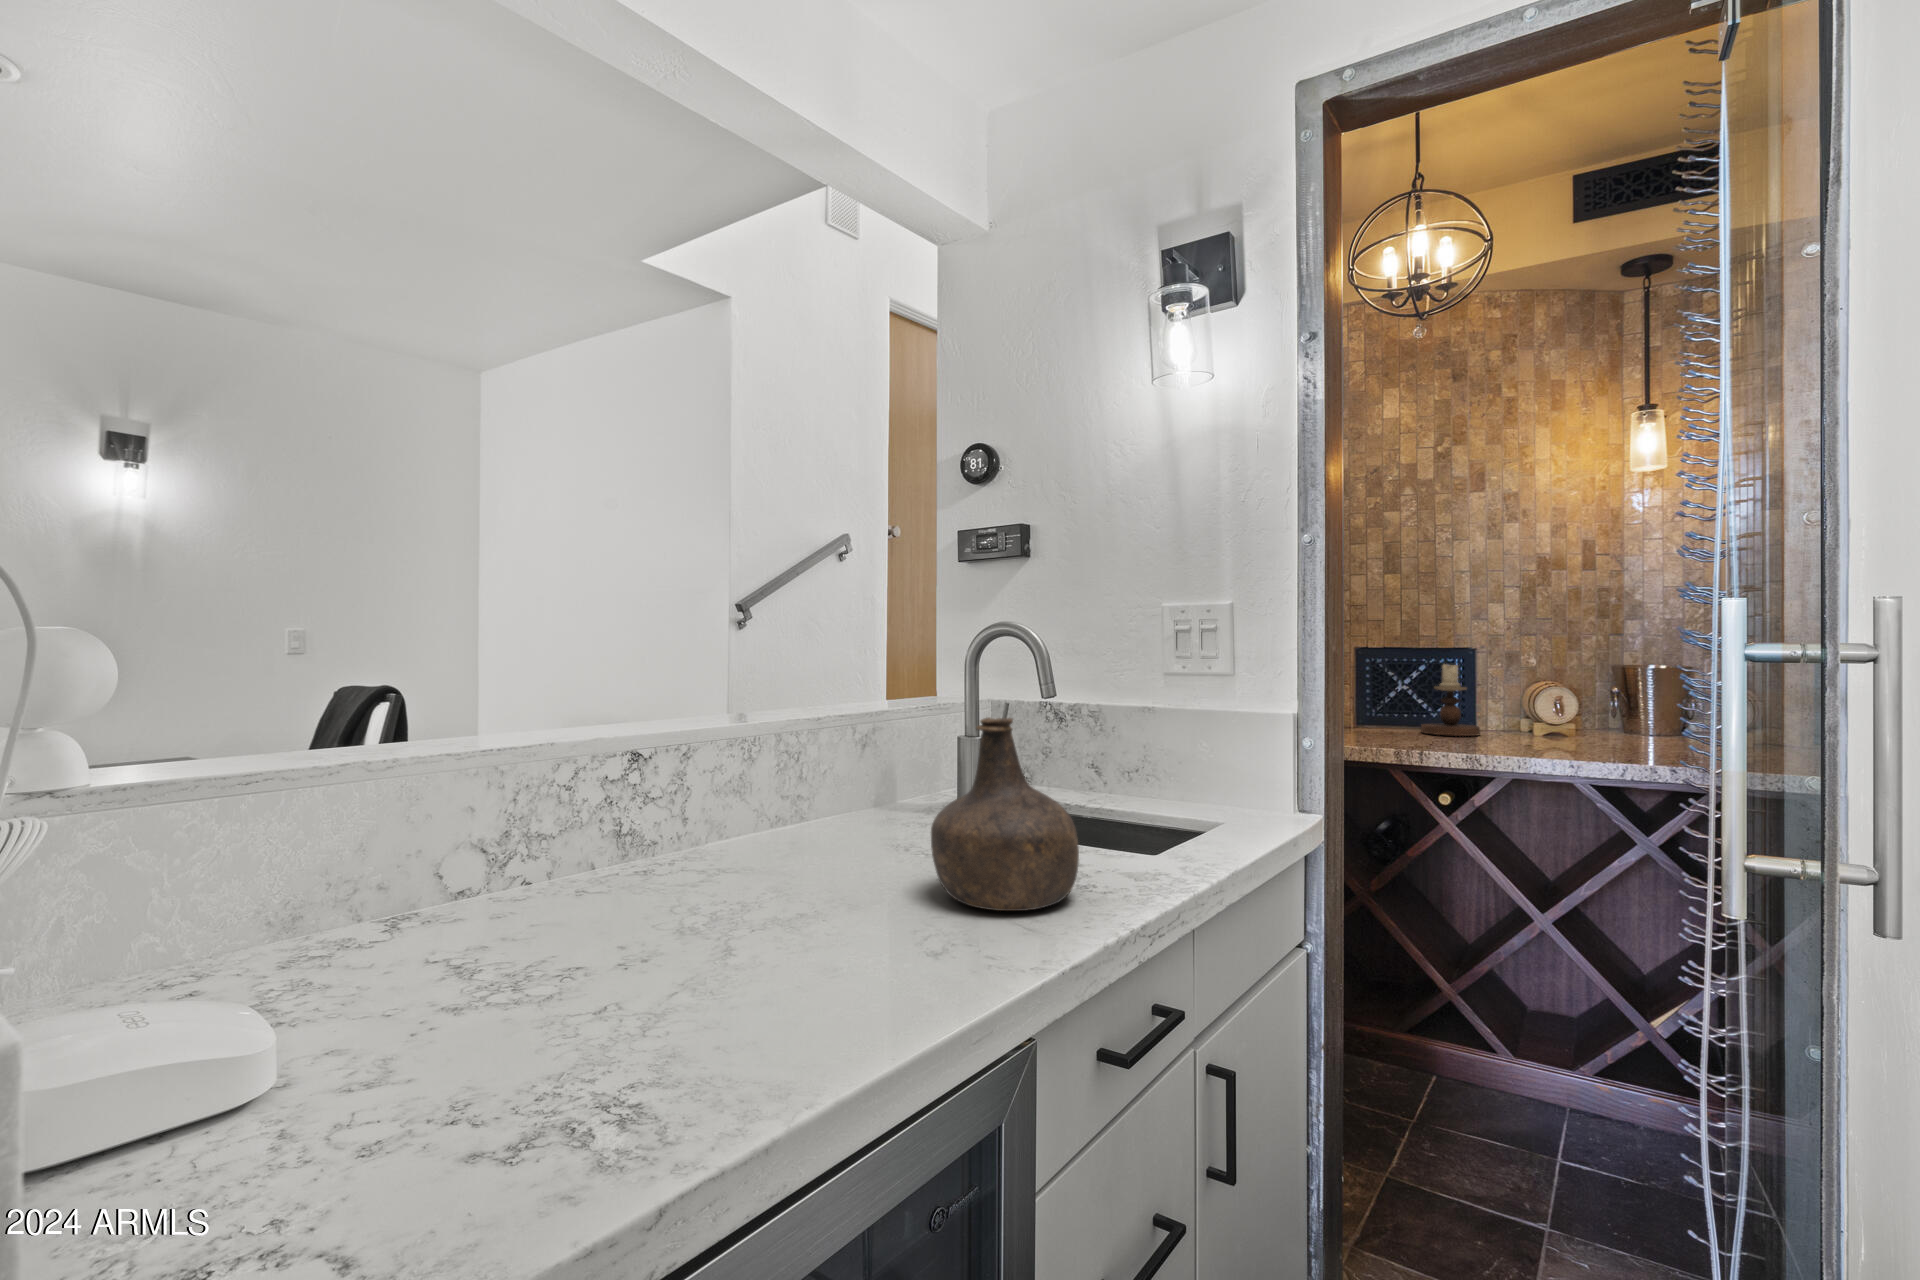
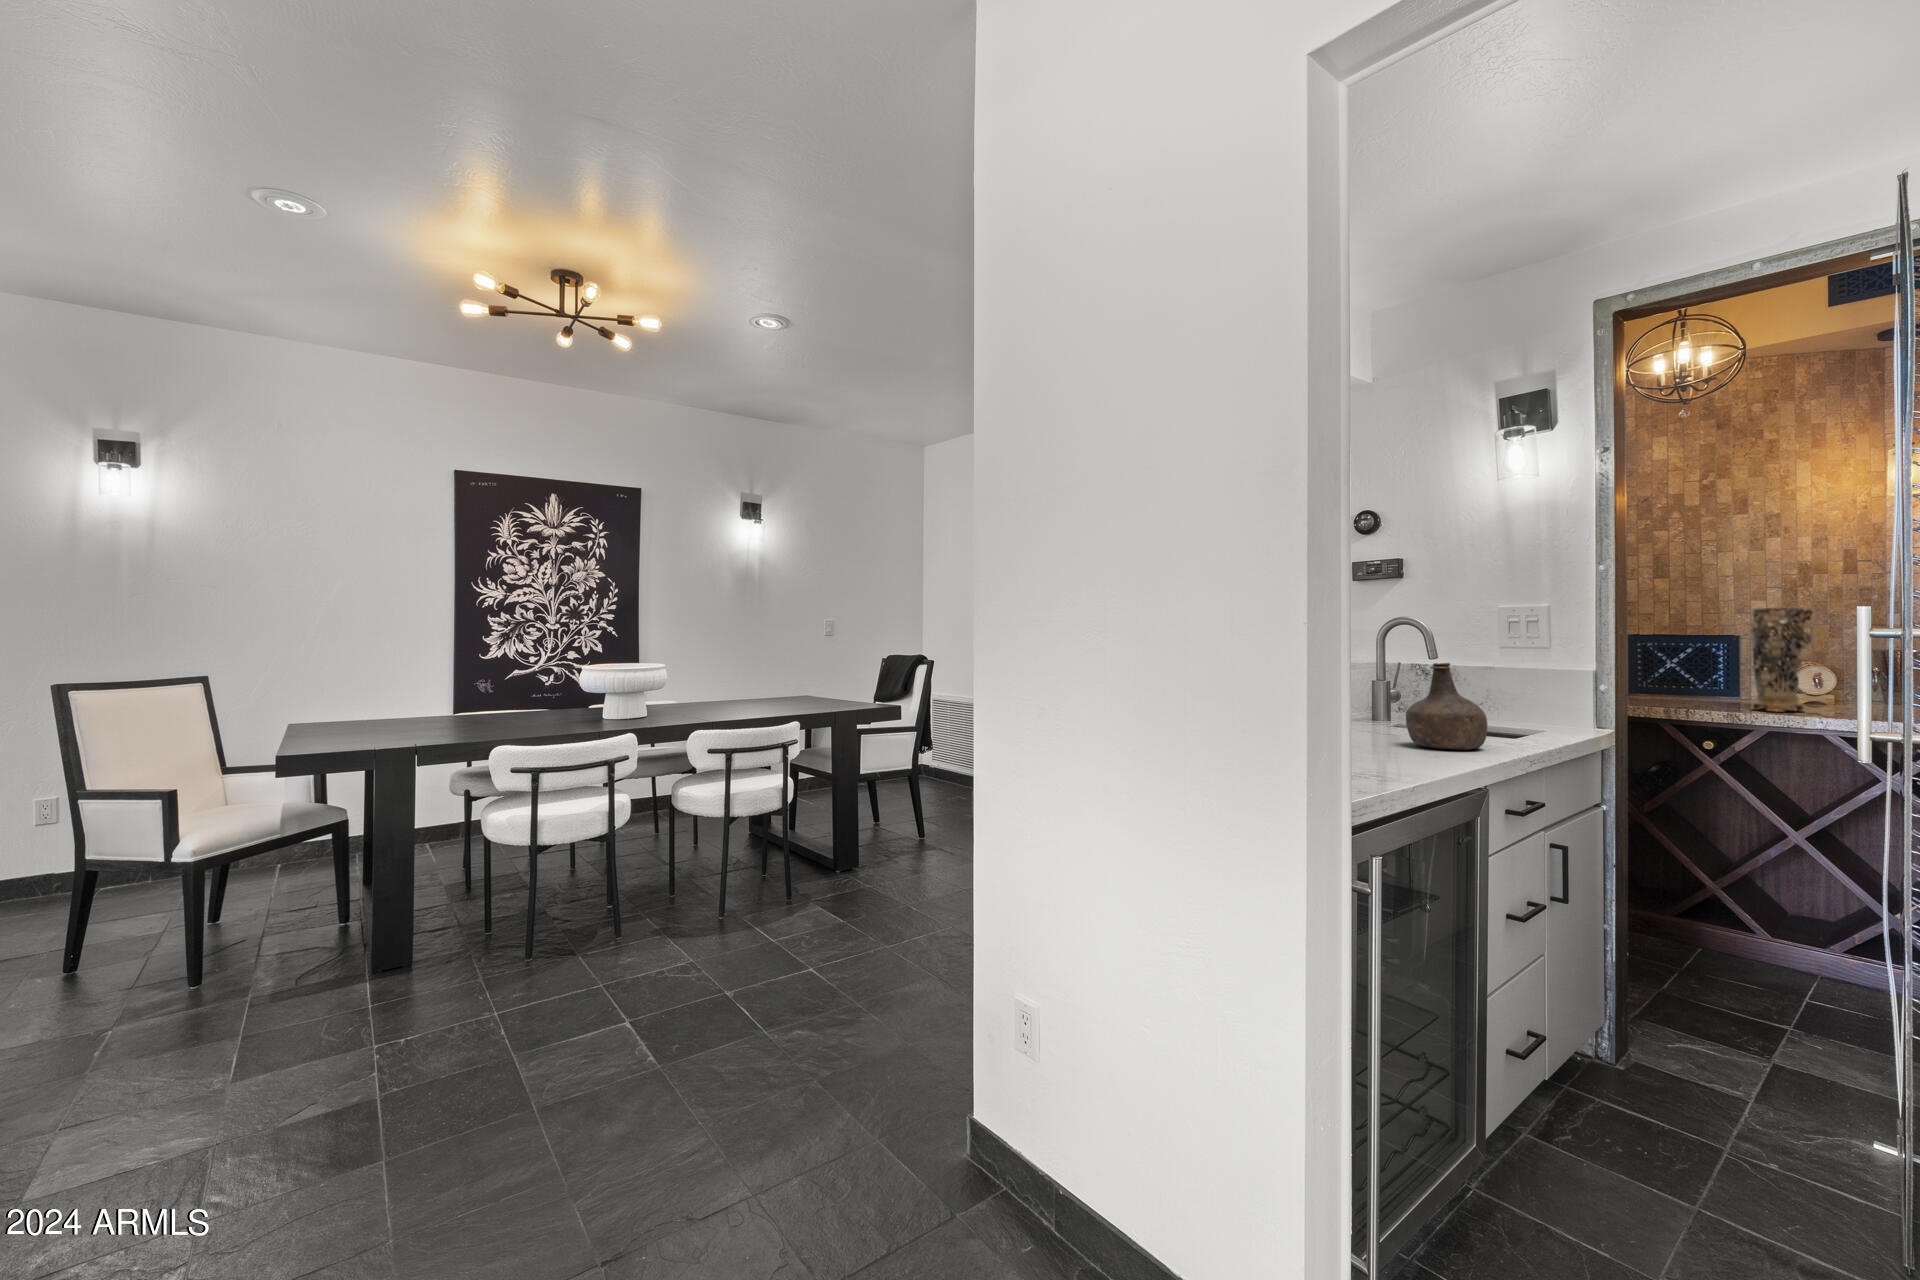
decorative vase: none [1492,611,1566,755] -> present [1751,607,1814,712]
candlestick: present [1421,664,1480,736] -> none [1689,648,1743,702]

